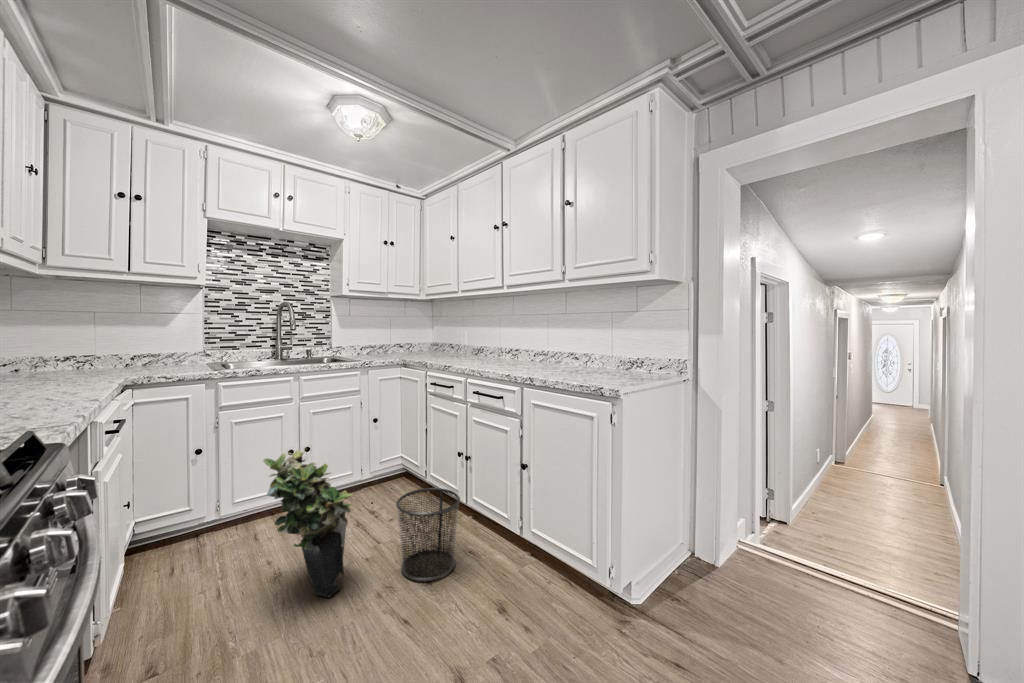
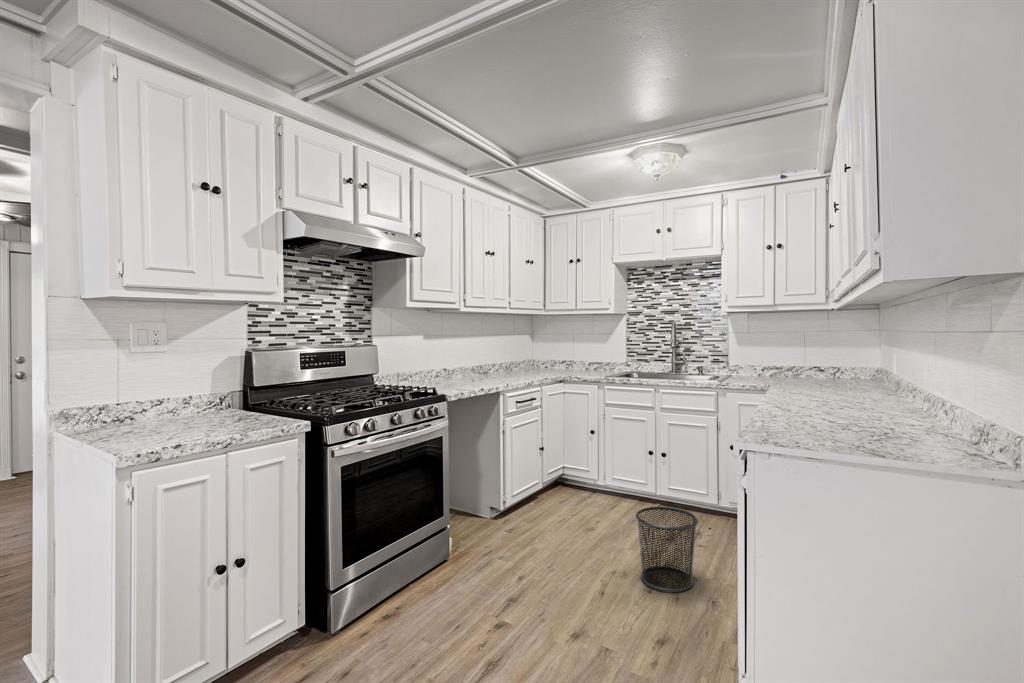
potted plant: present [263,450,353,597] -> none [559,442,621,557]

